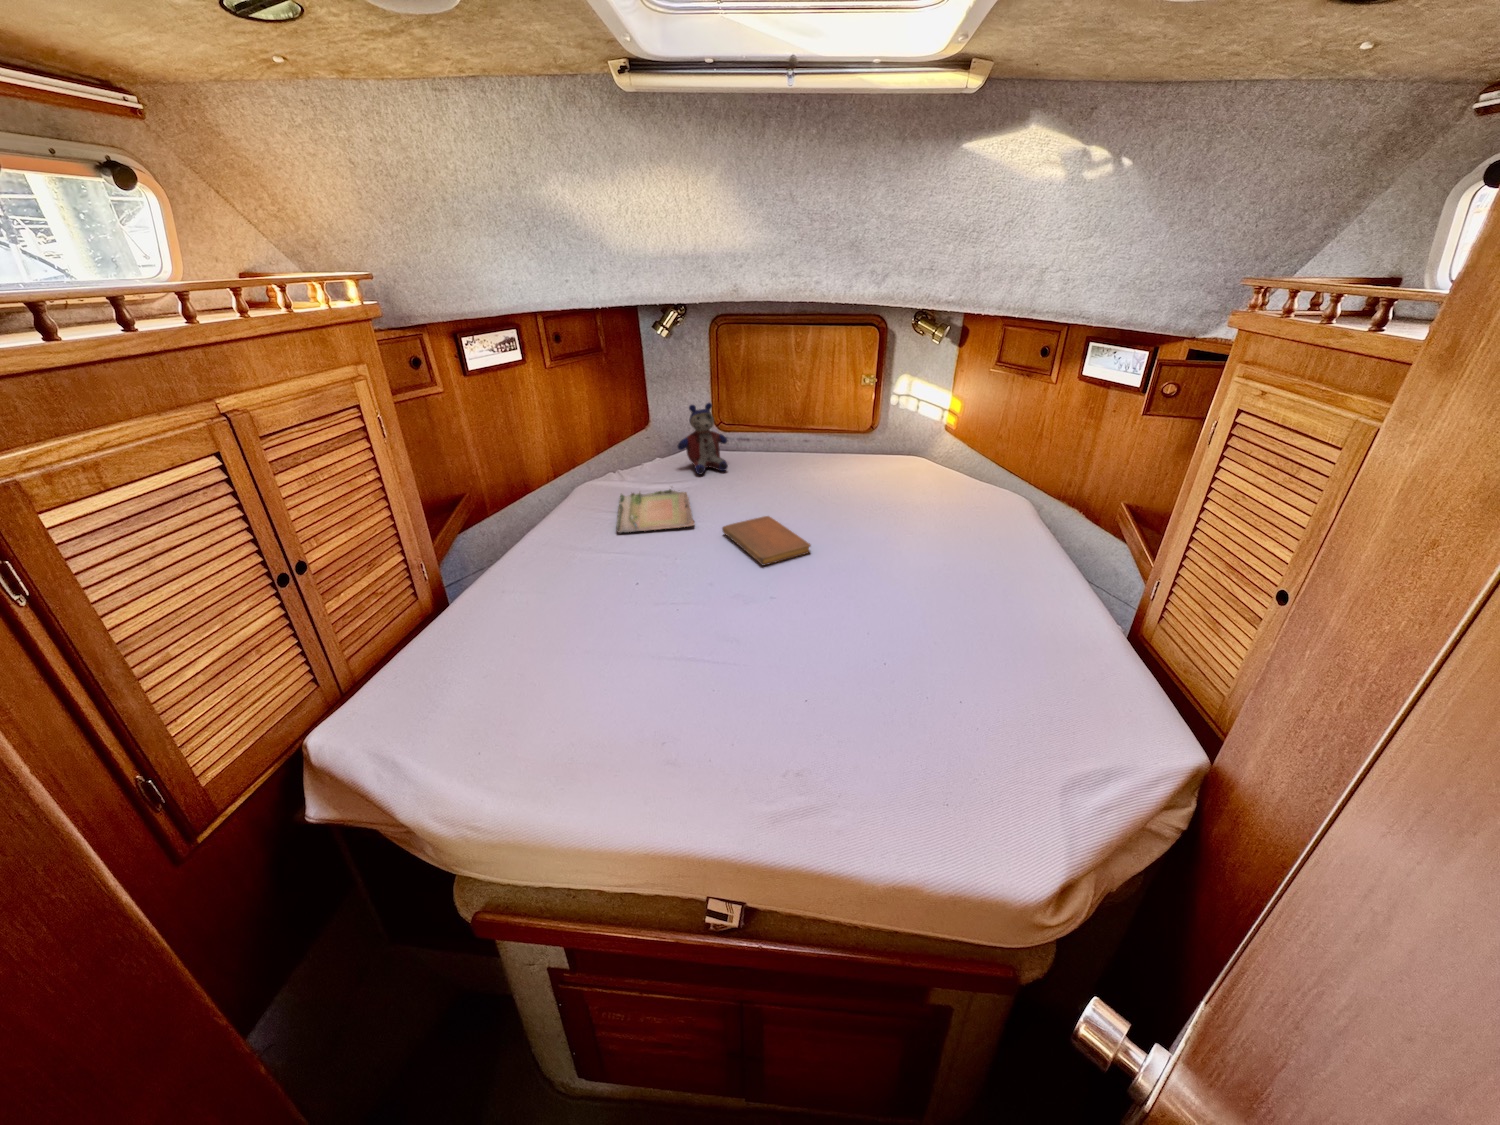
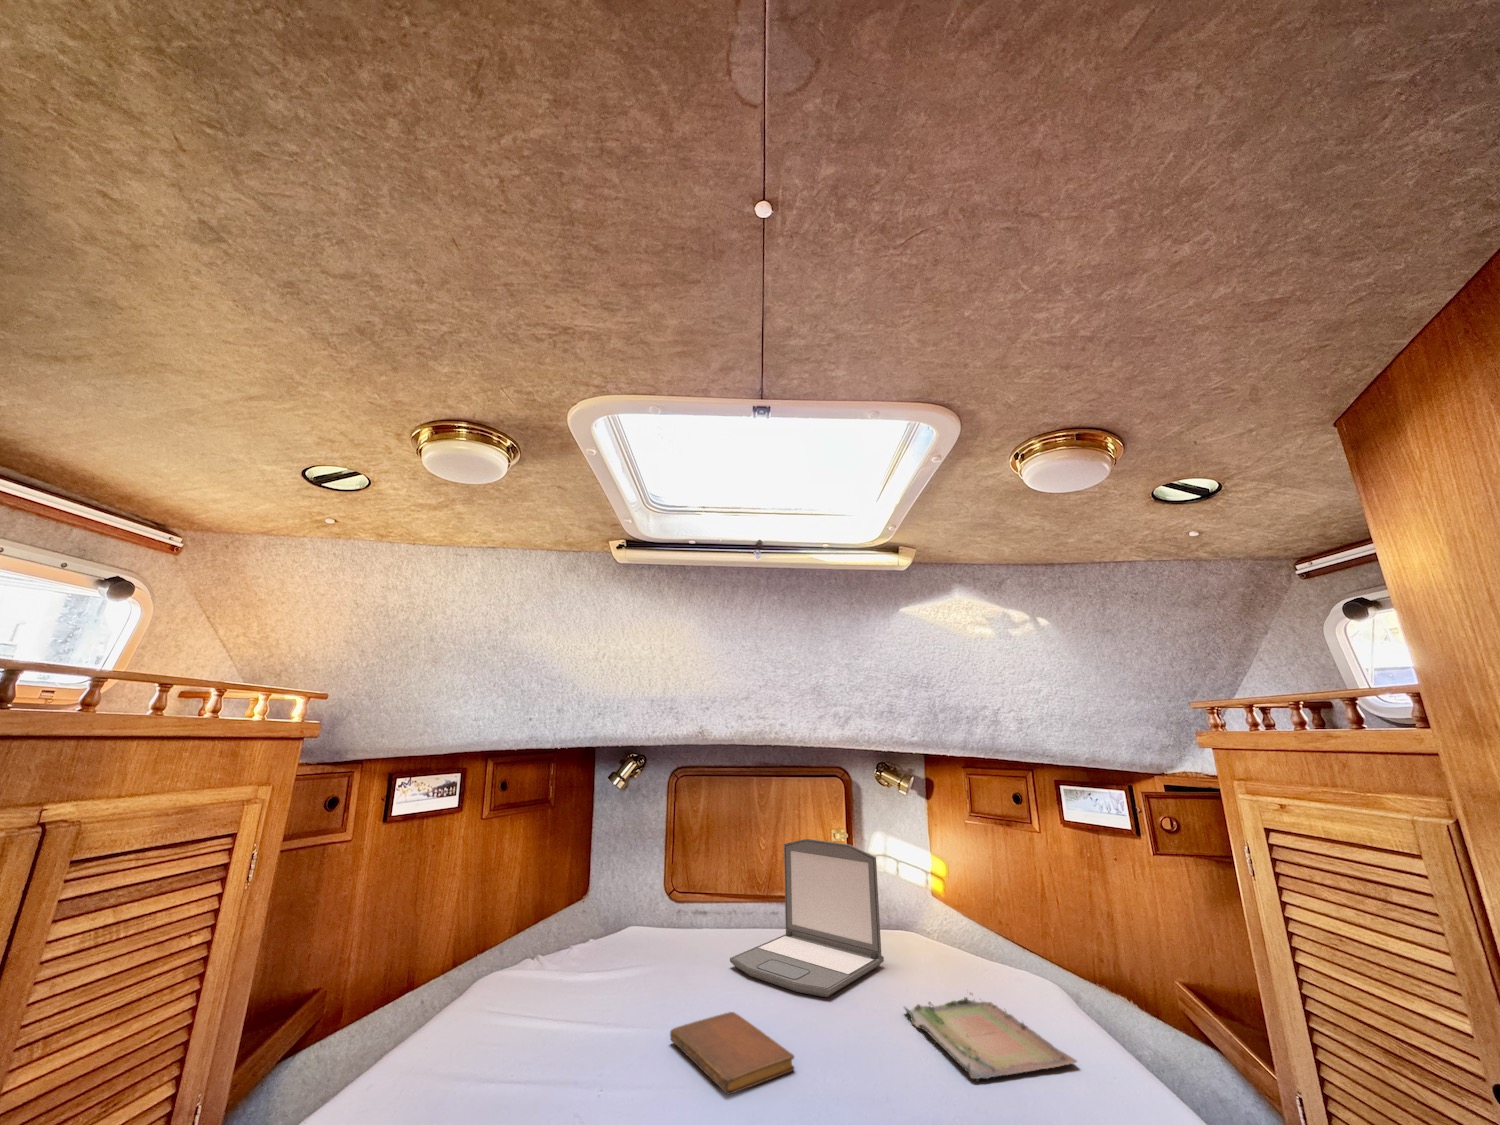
laptop: none [767,387,897,507] -> present [730,839,884,997]
stuffed bear: present [677,403,728,474] -> none [619,860,681,956]
tray: present [616,489,694,533] -> present [905,997,1077,1081]

